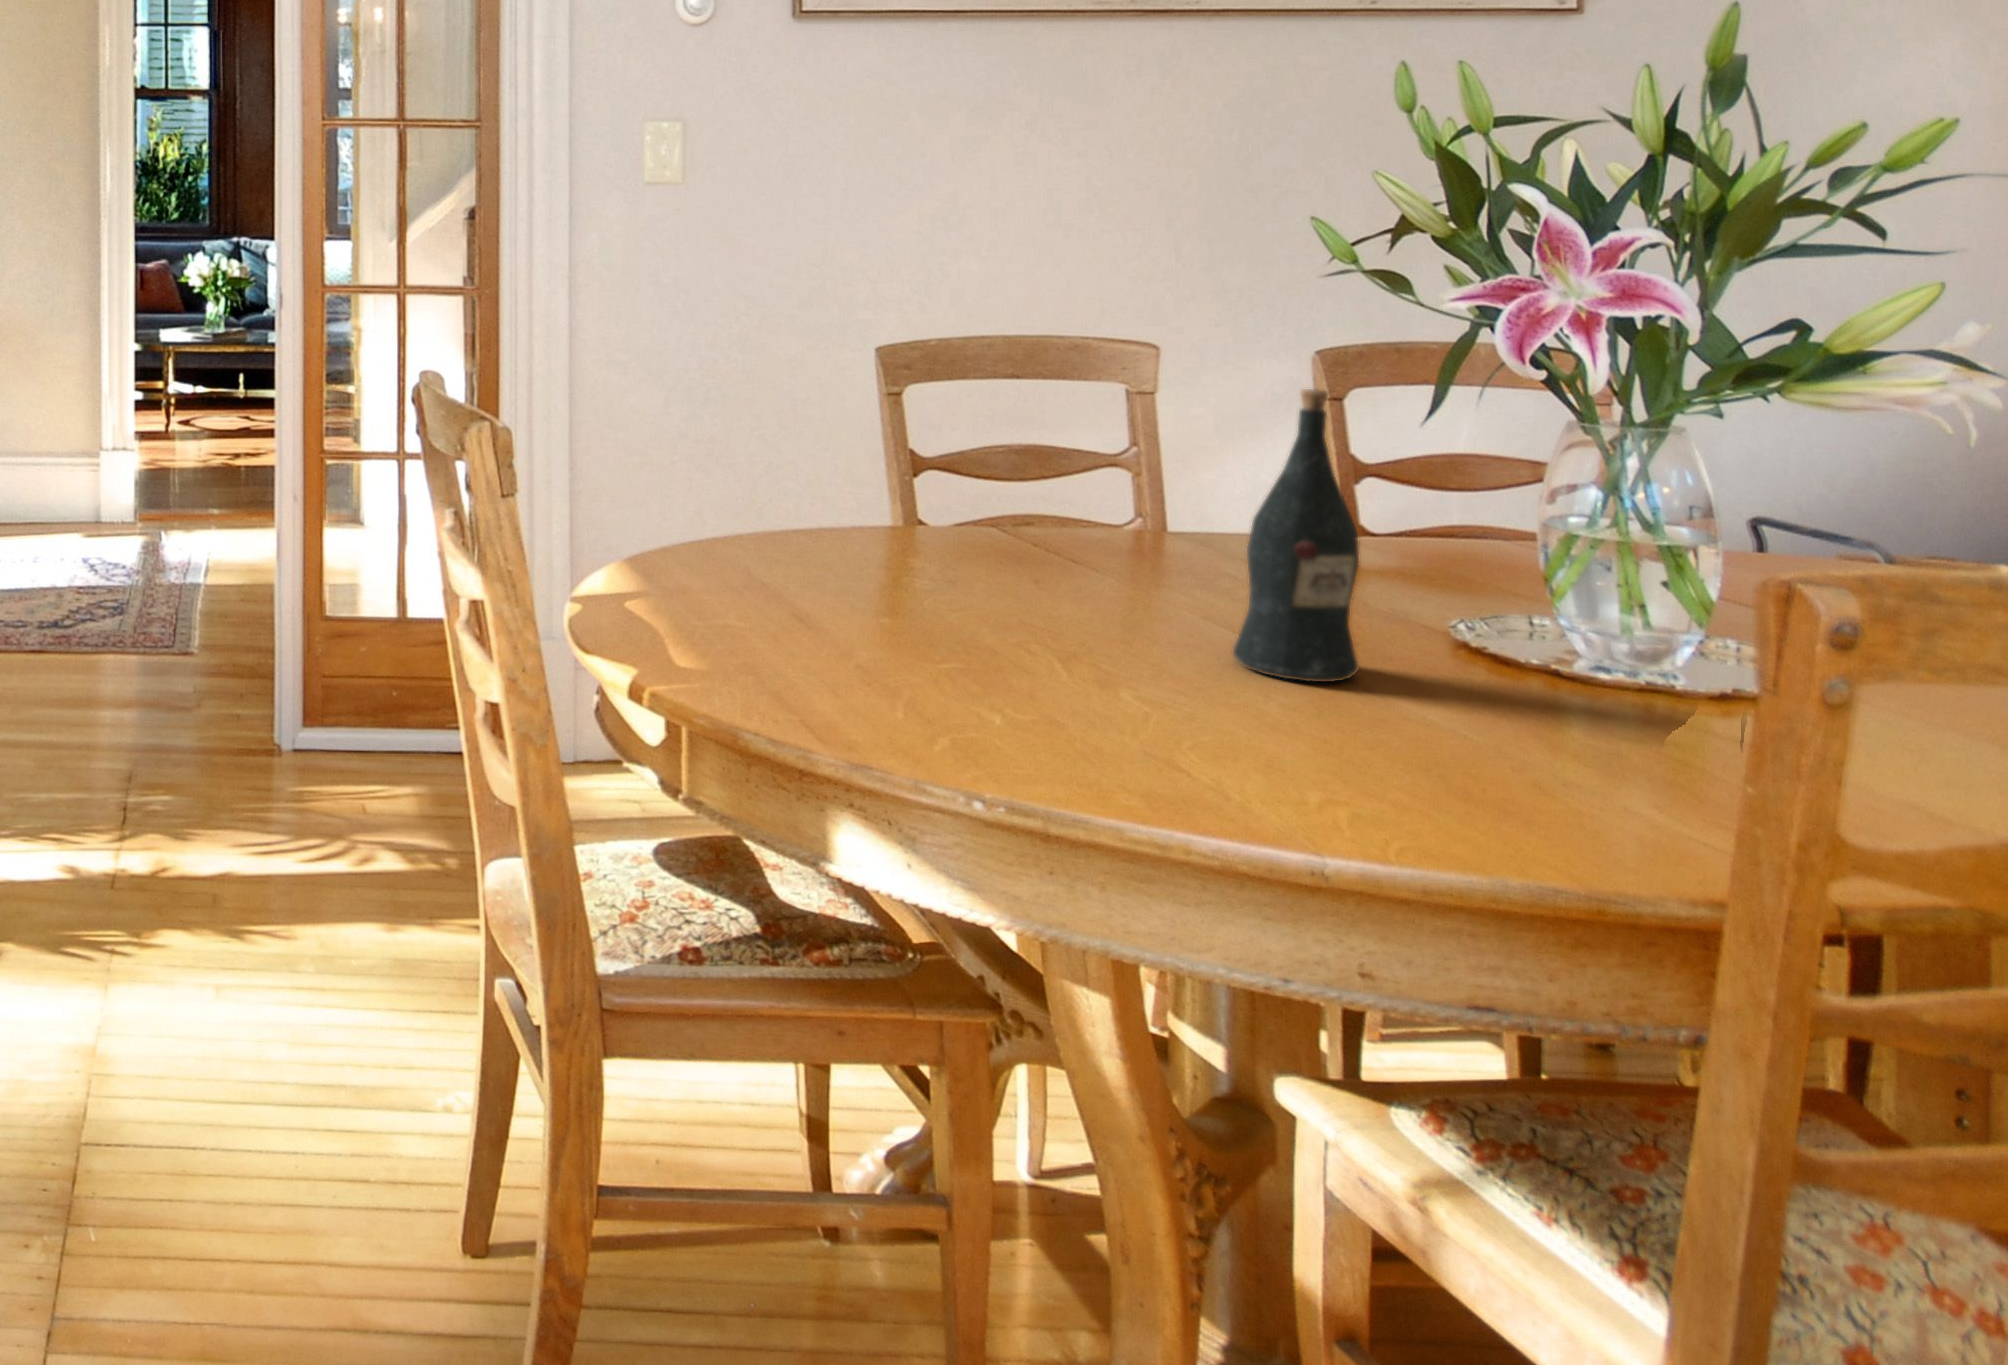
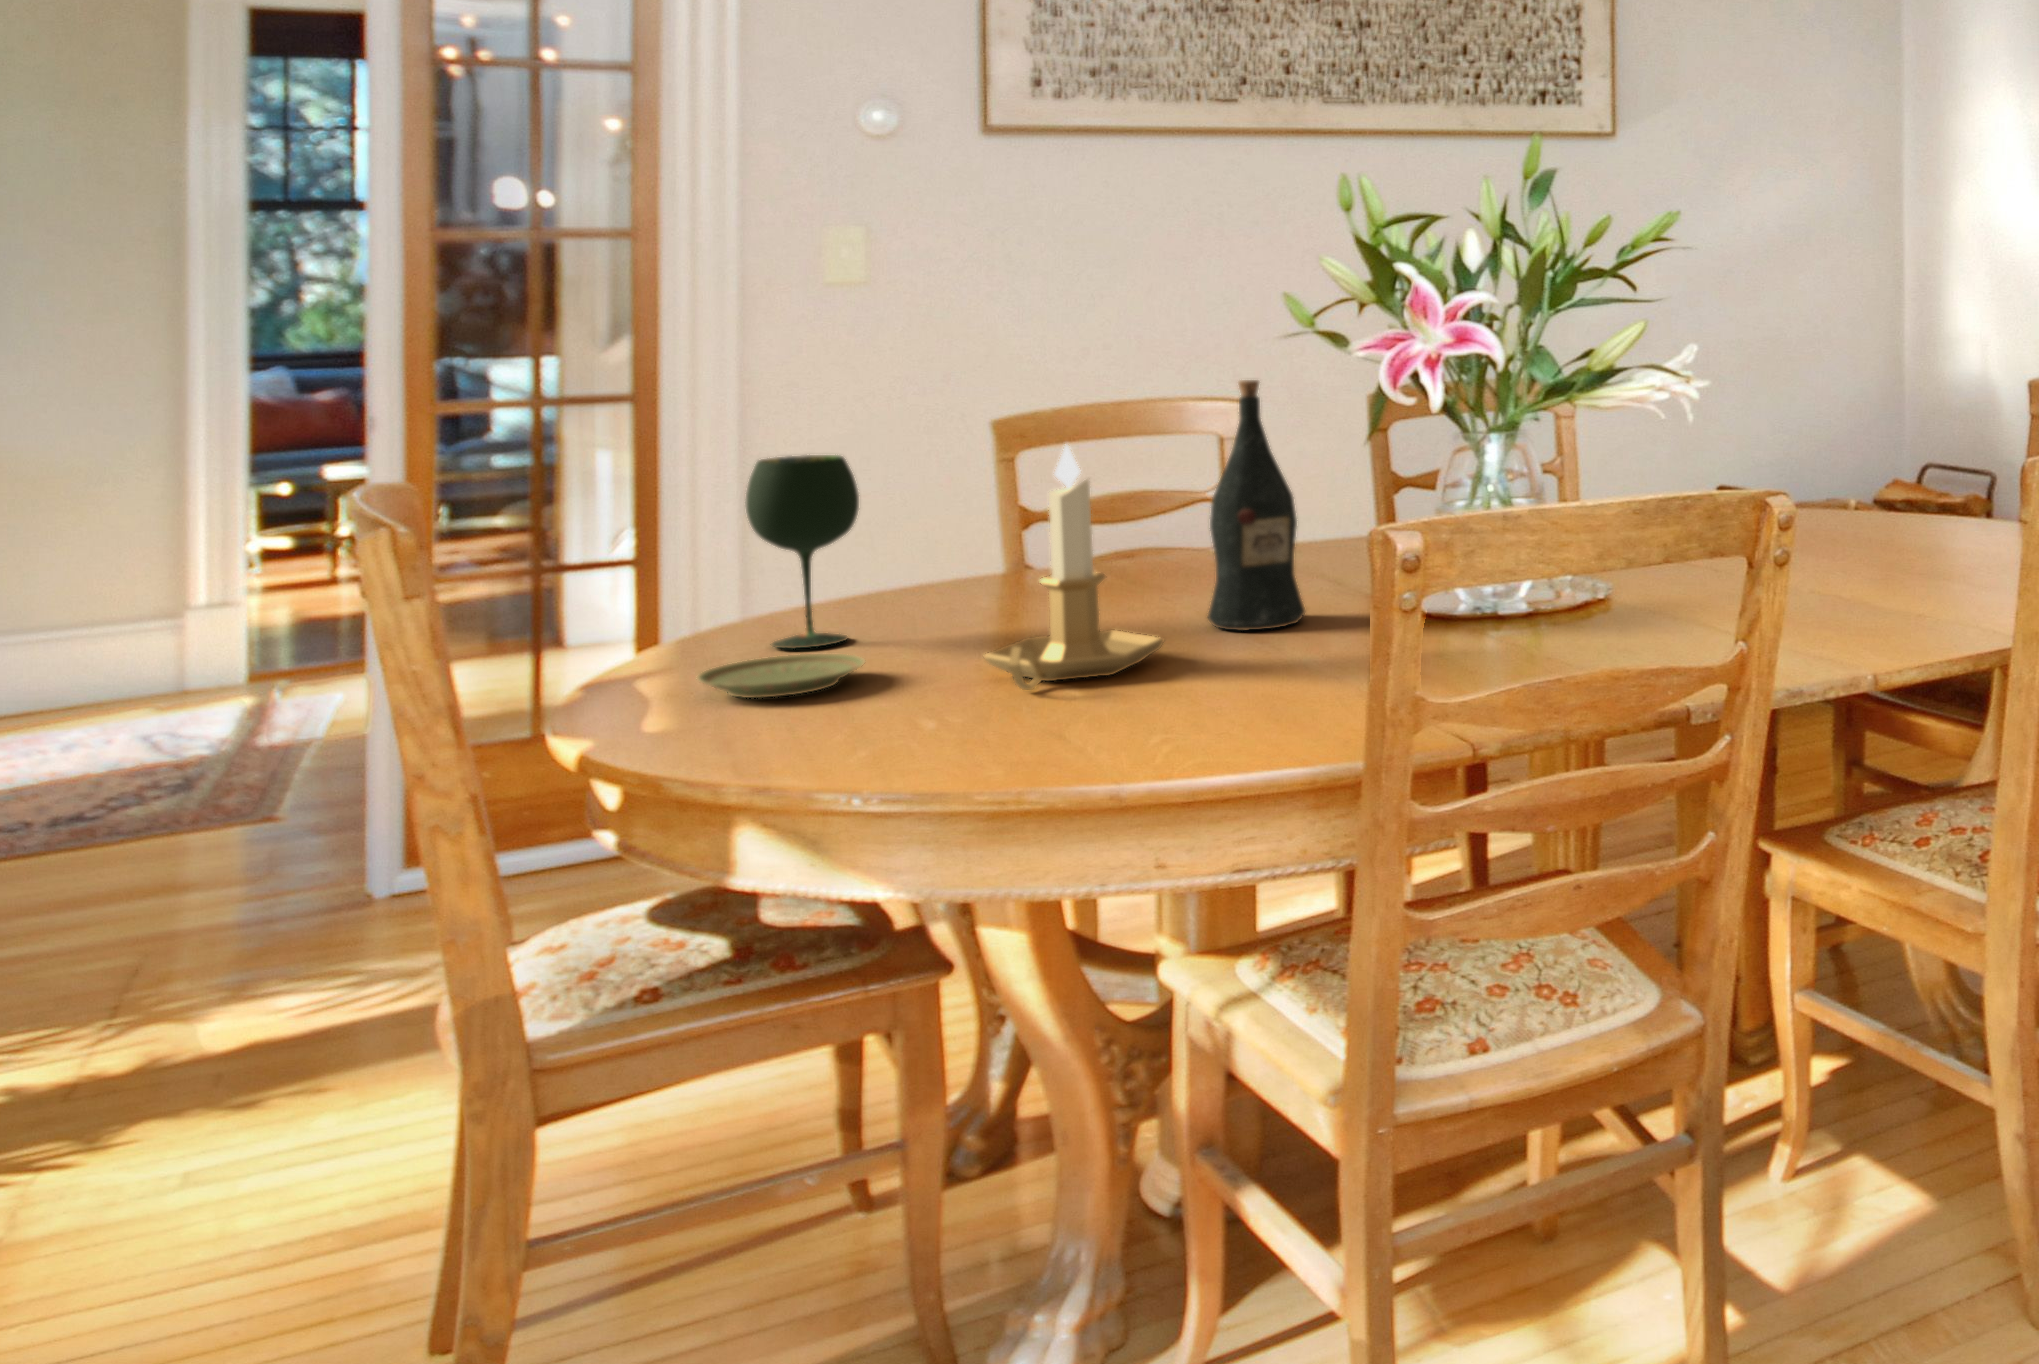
wine glass: none [741,421,848,620] -> present [745,455,859,649]
candlestick: none [1026,459,1227,730] -> present [984,445,1164,690]
plate: none [737,635,897,687] -> present [697,654,865,698]

